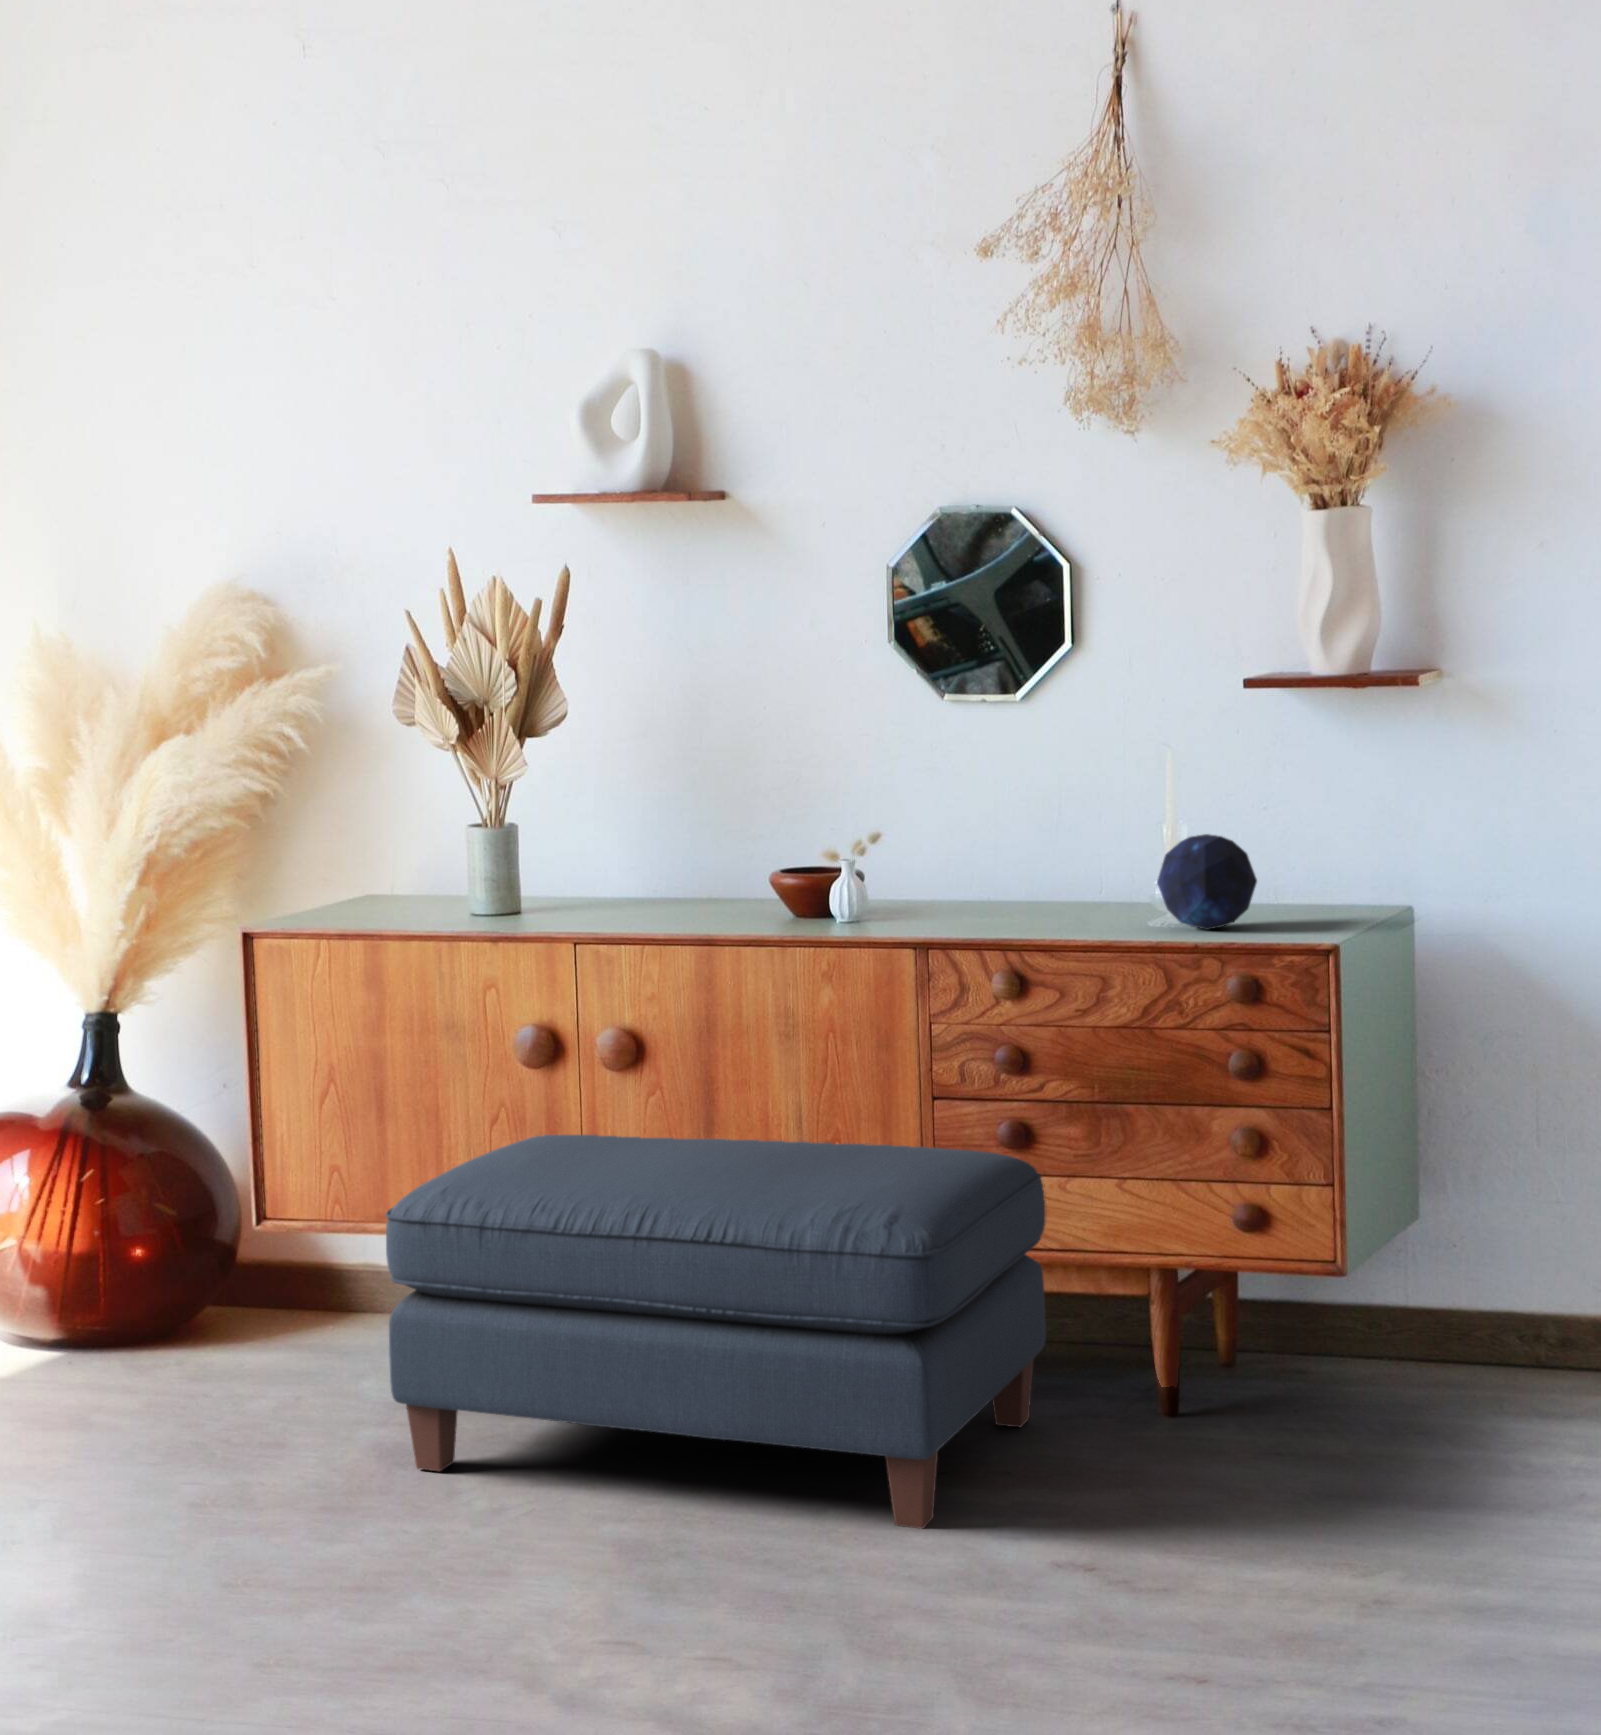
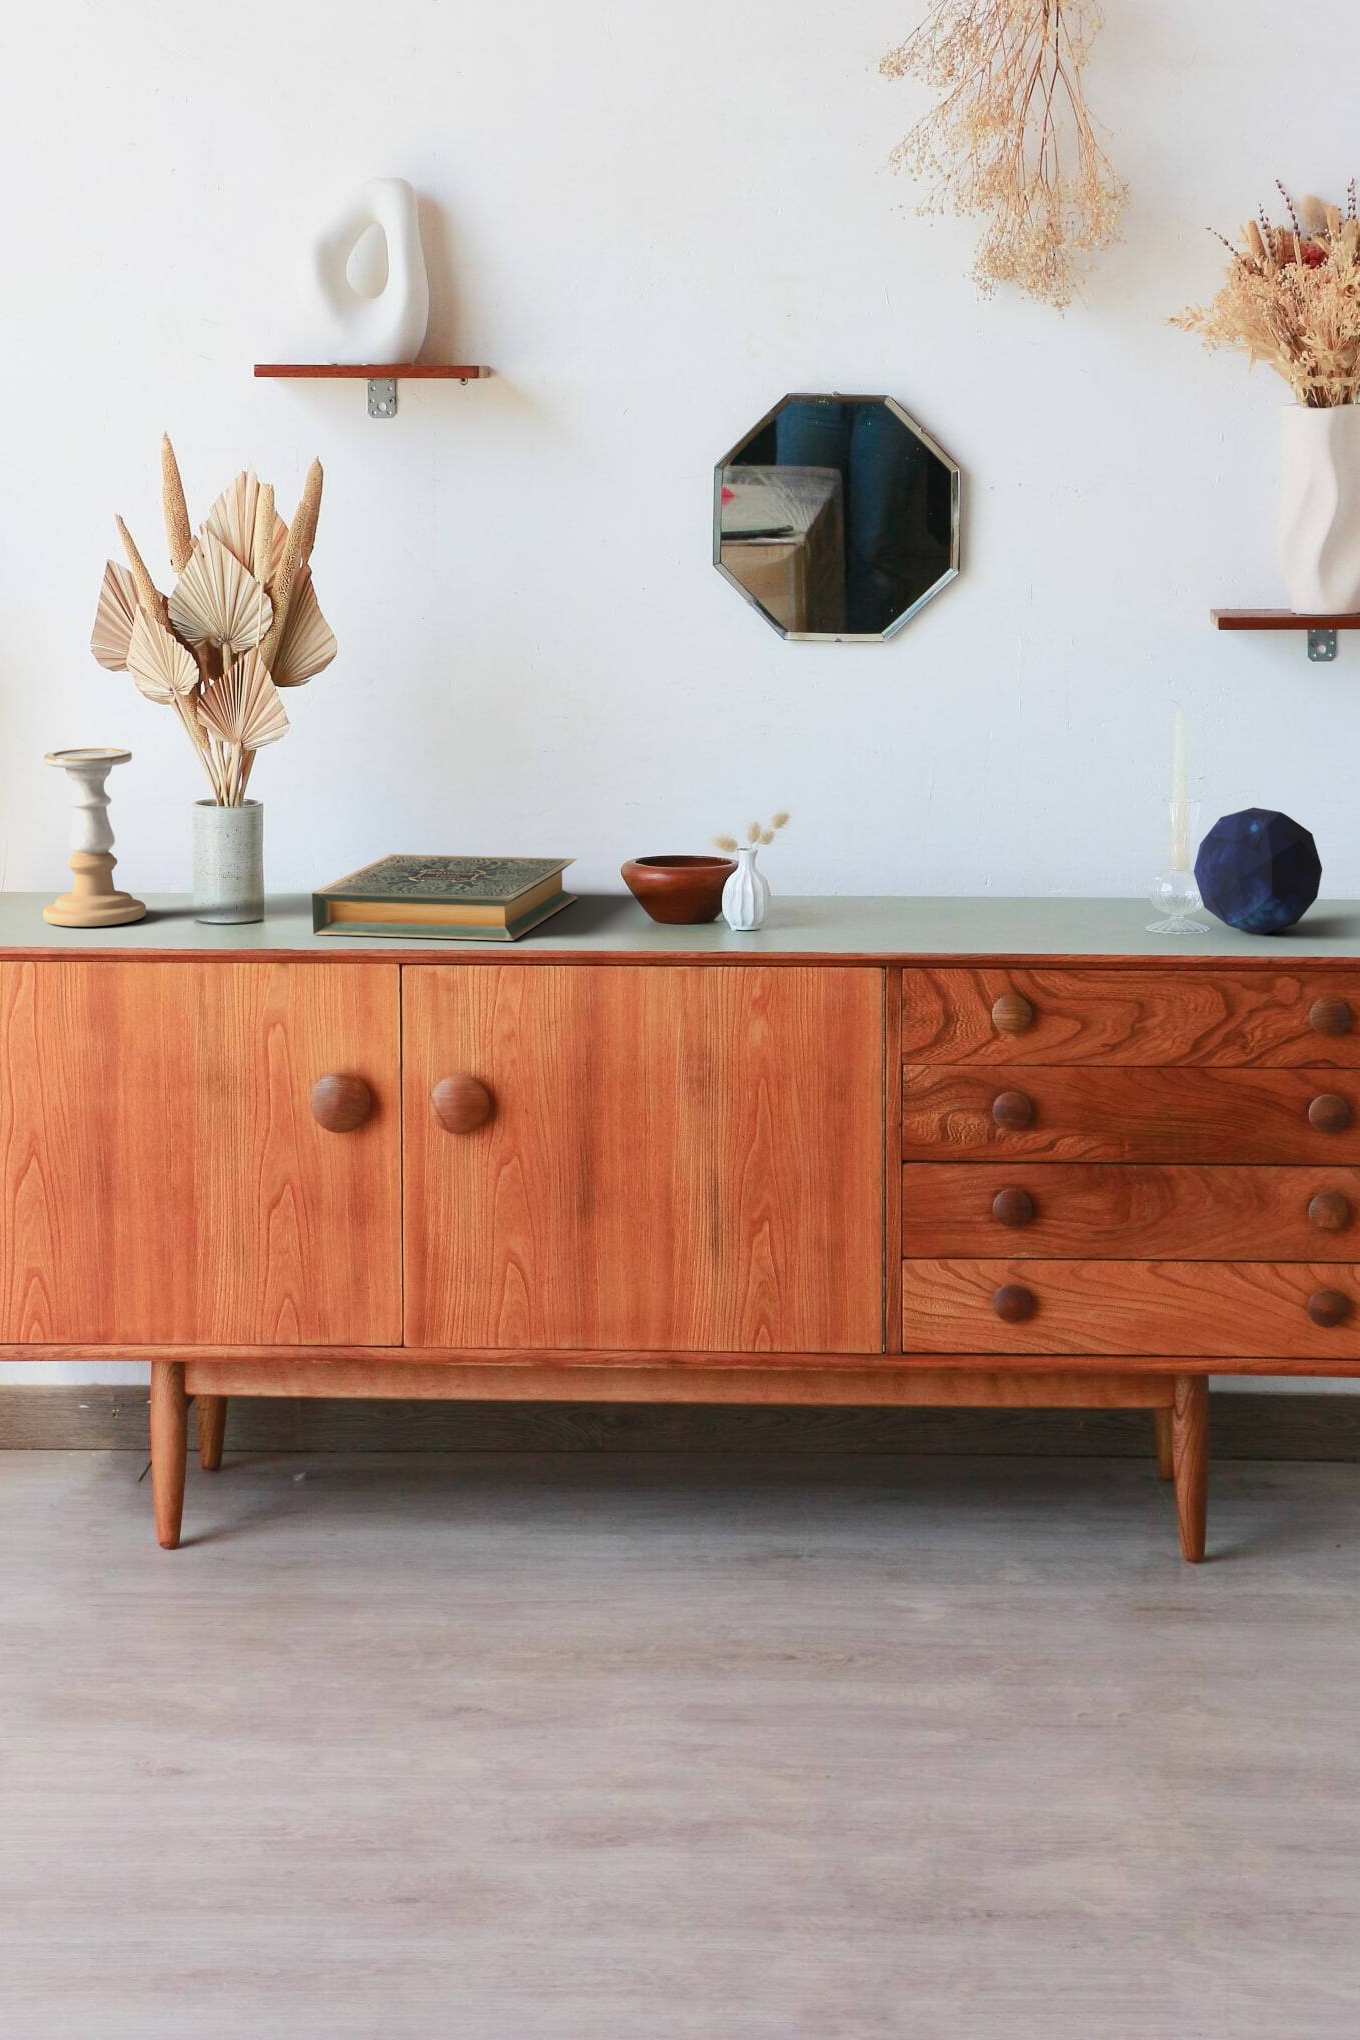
candle holder: none [351,797,424,922] -> present [43,748,146,926]
hardback book: none [521,878,735,930] -> present [312,854,578,941]
ottoman: present [385,1135,1046,1529] -> none [190,1209,1051,1768]

